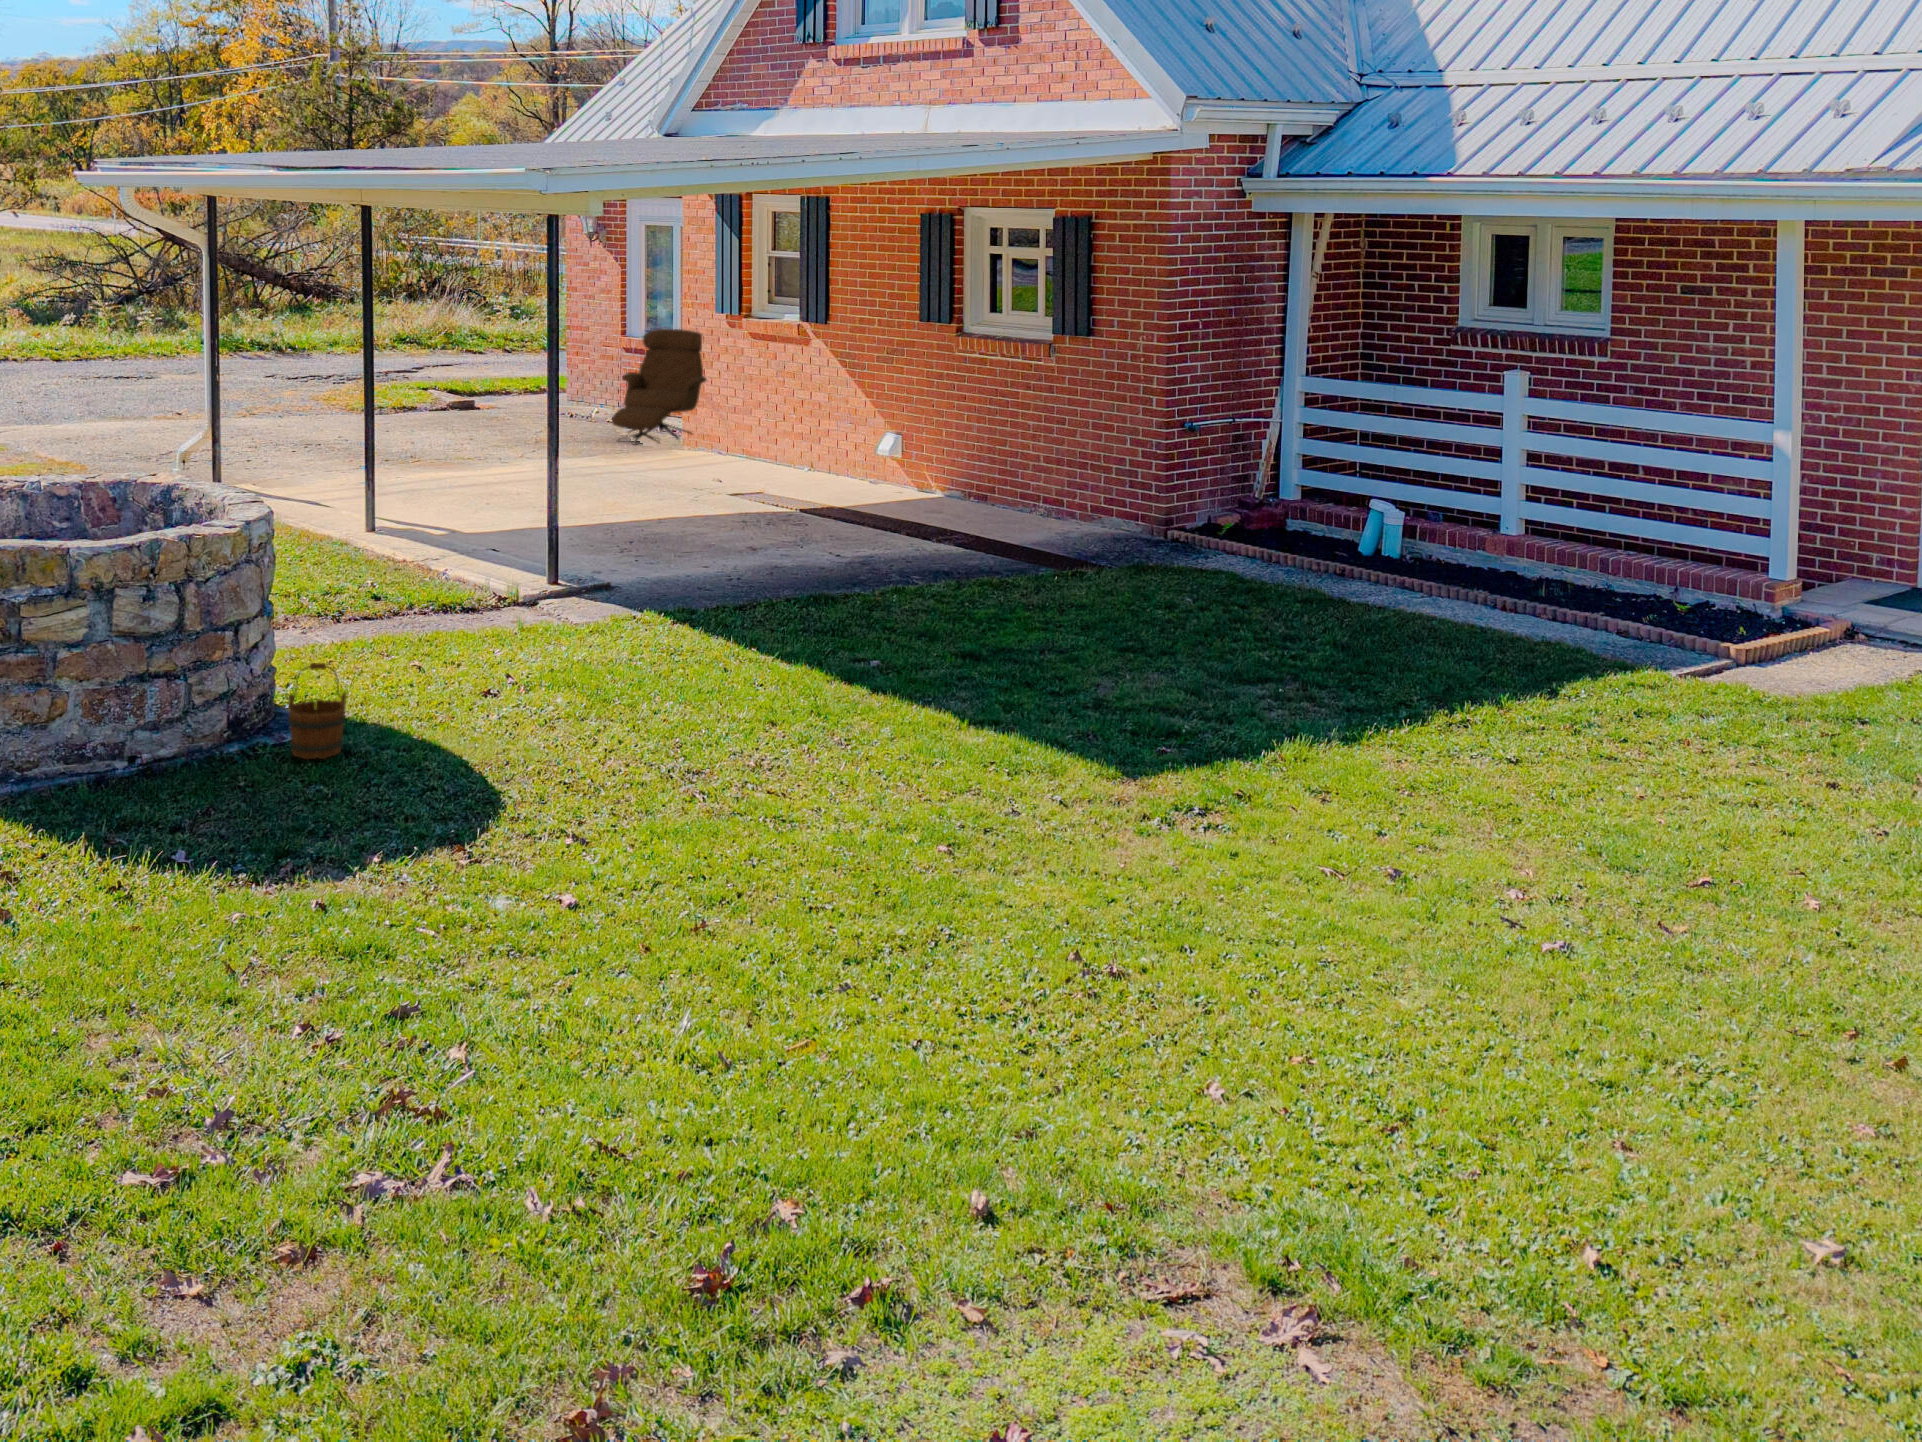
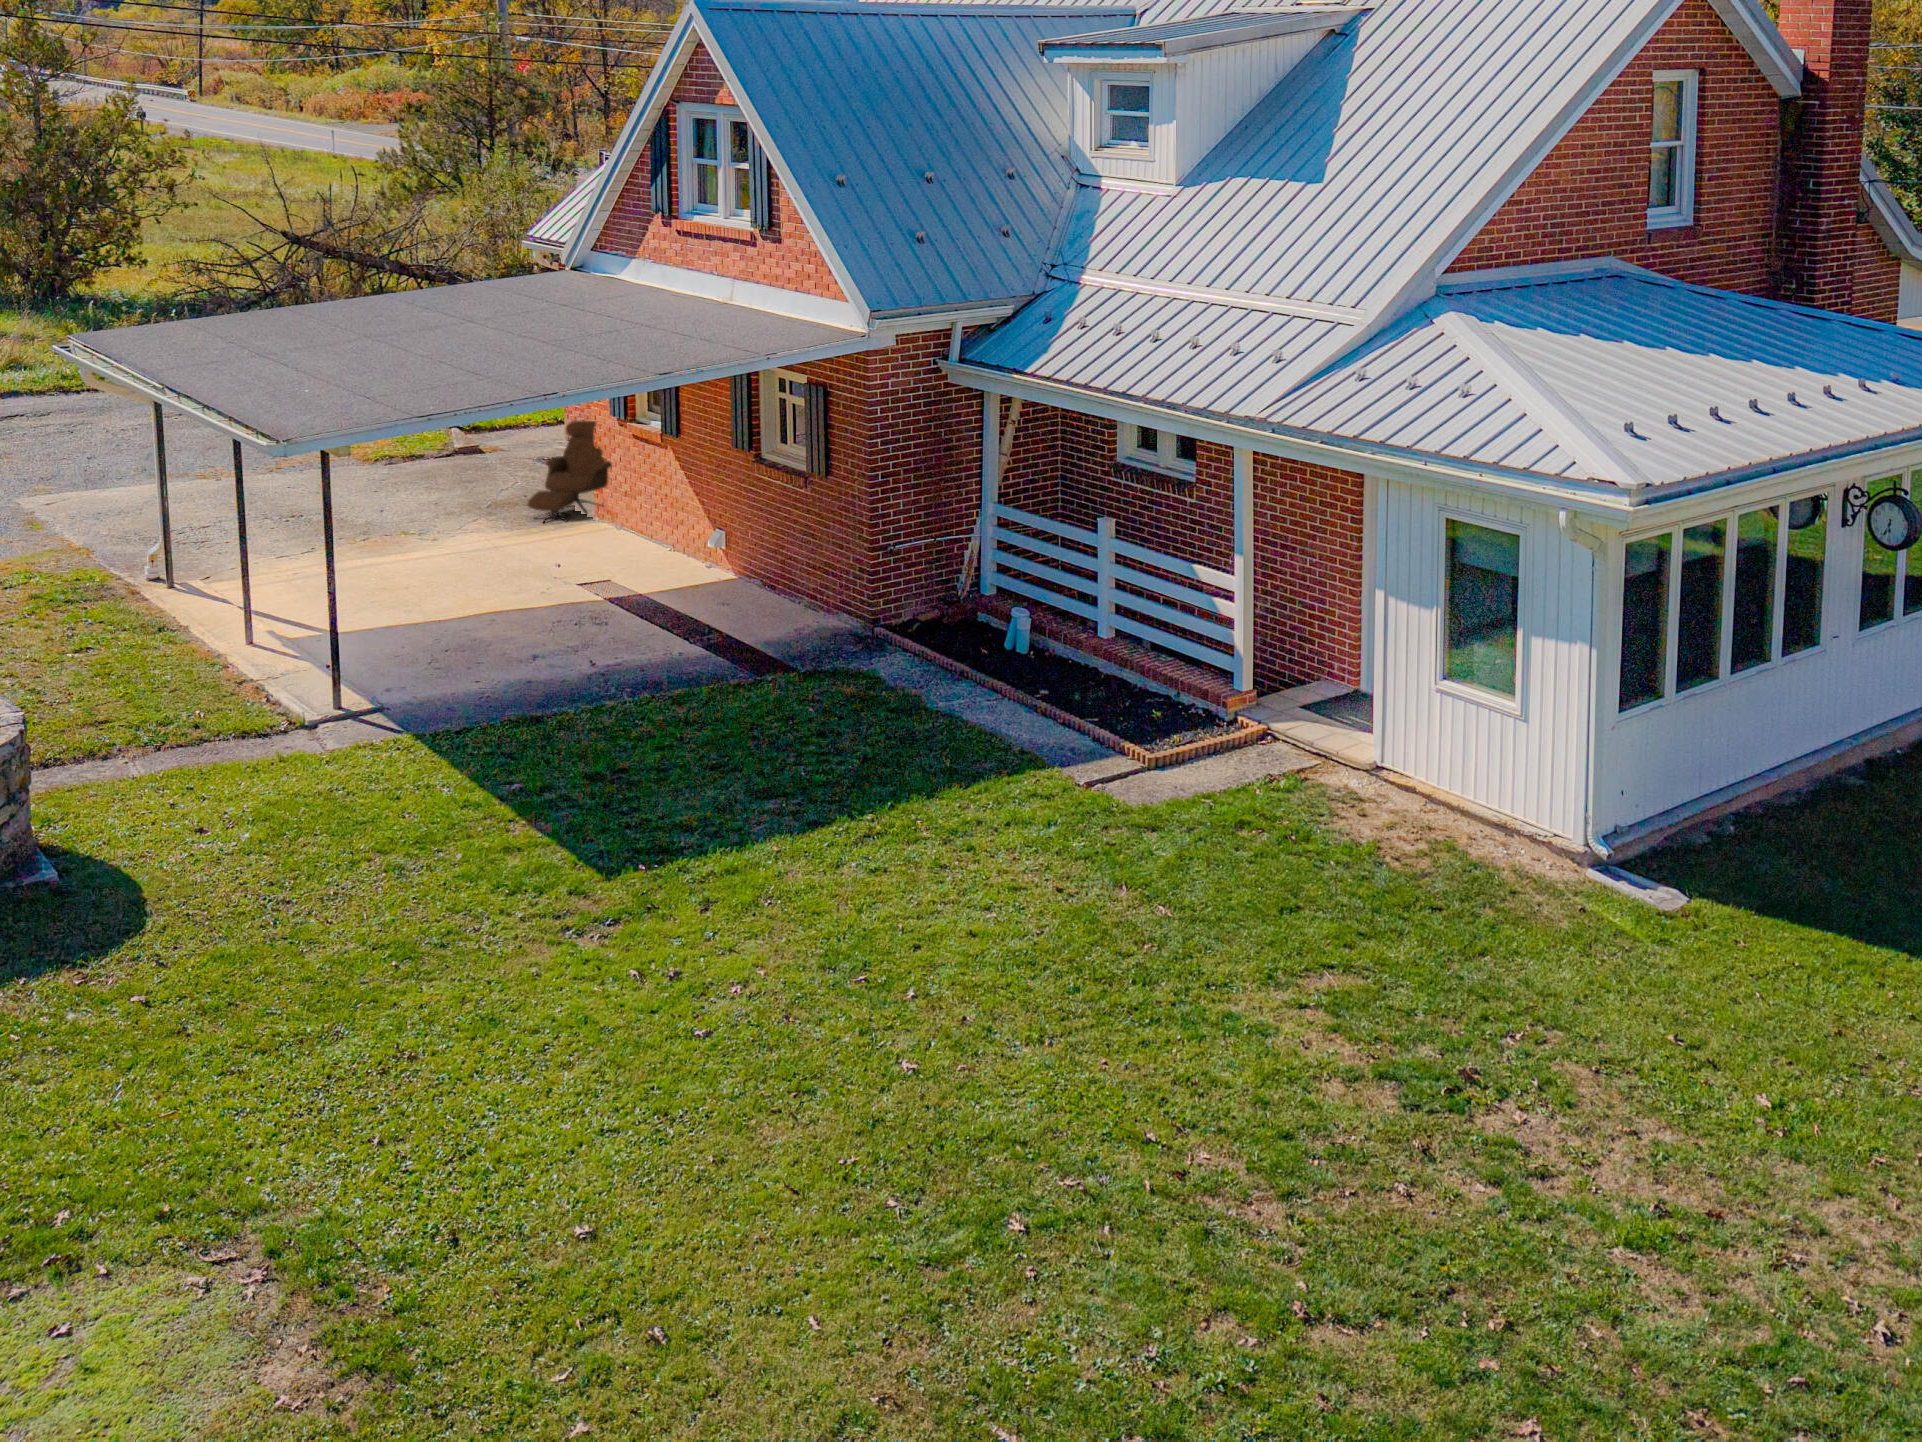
wooden bucket: present [286,663,348,759] -> none [26,832,68,893]

